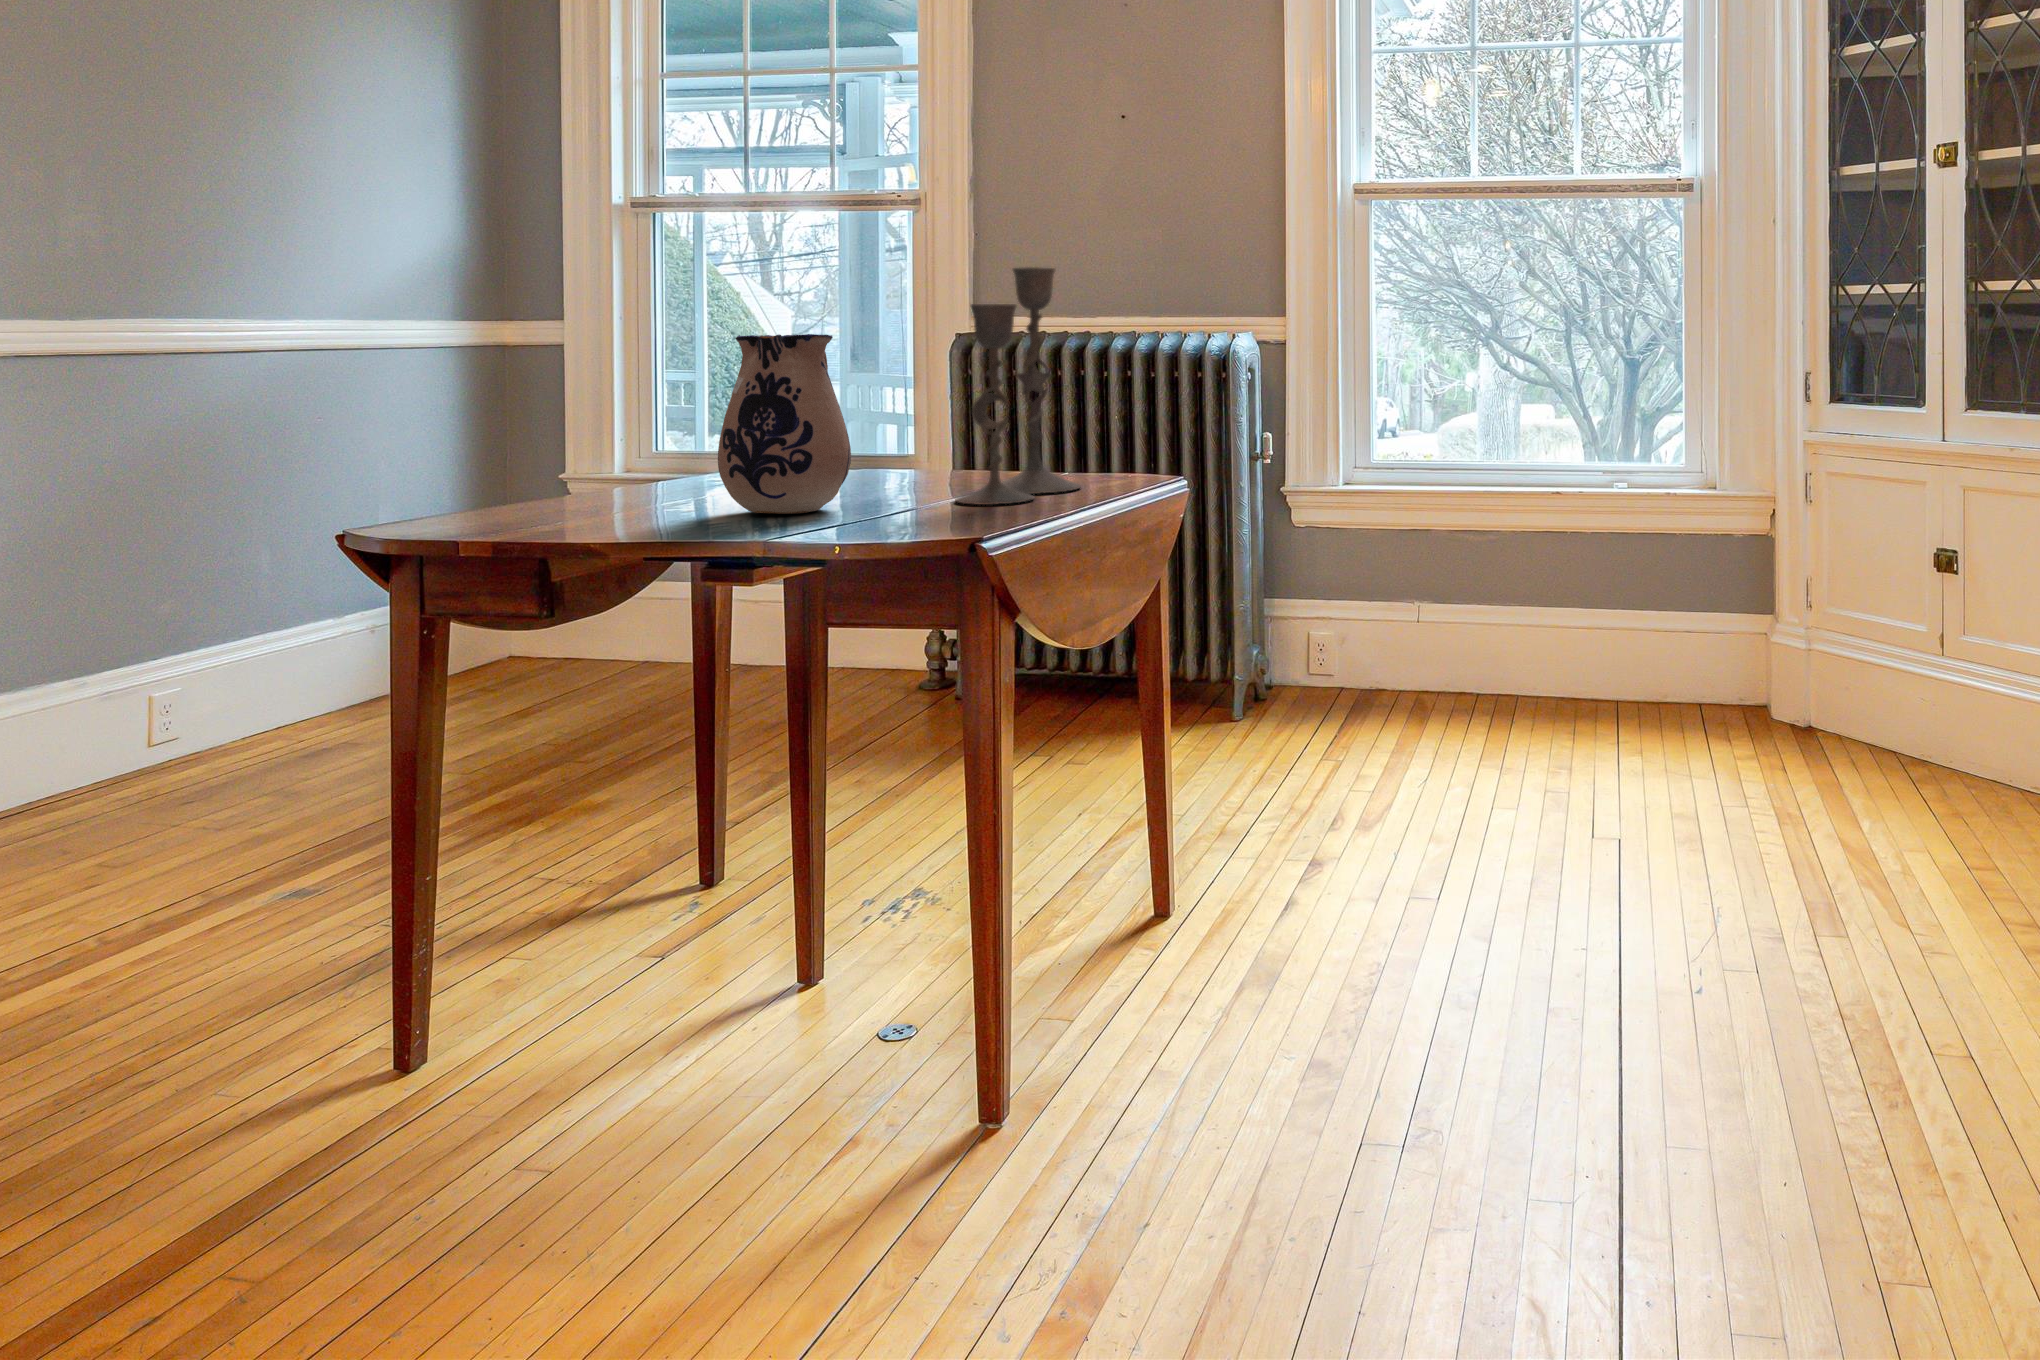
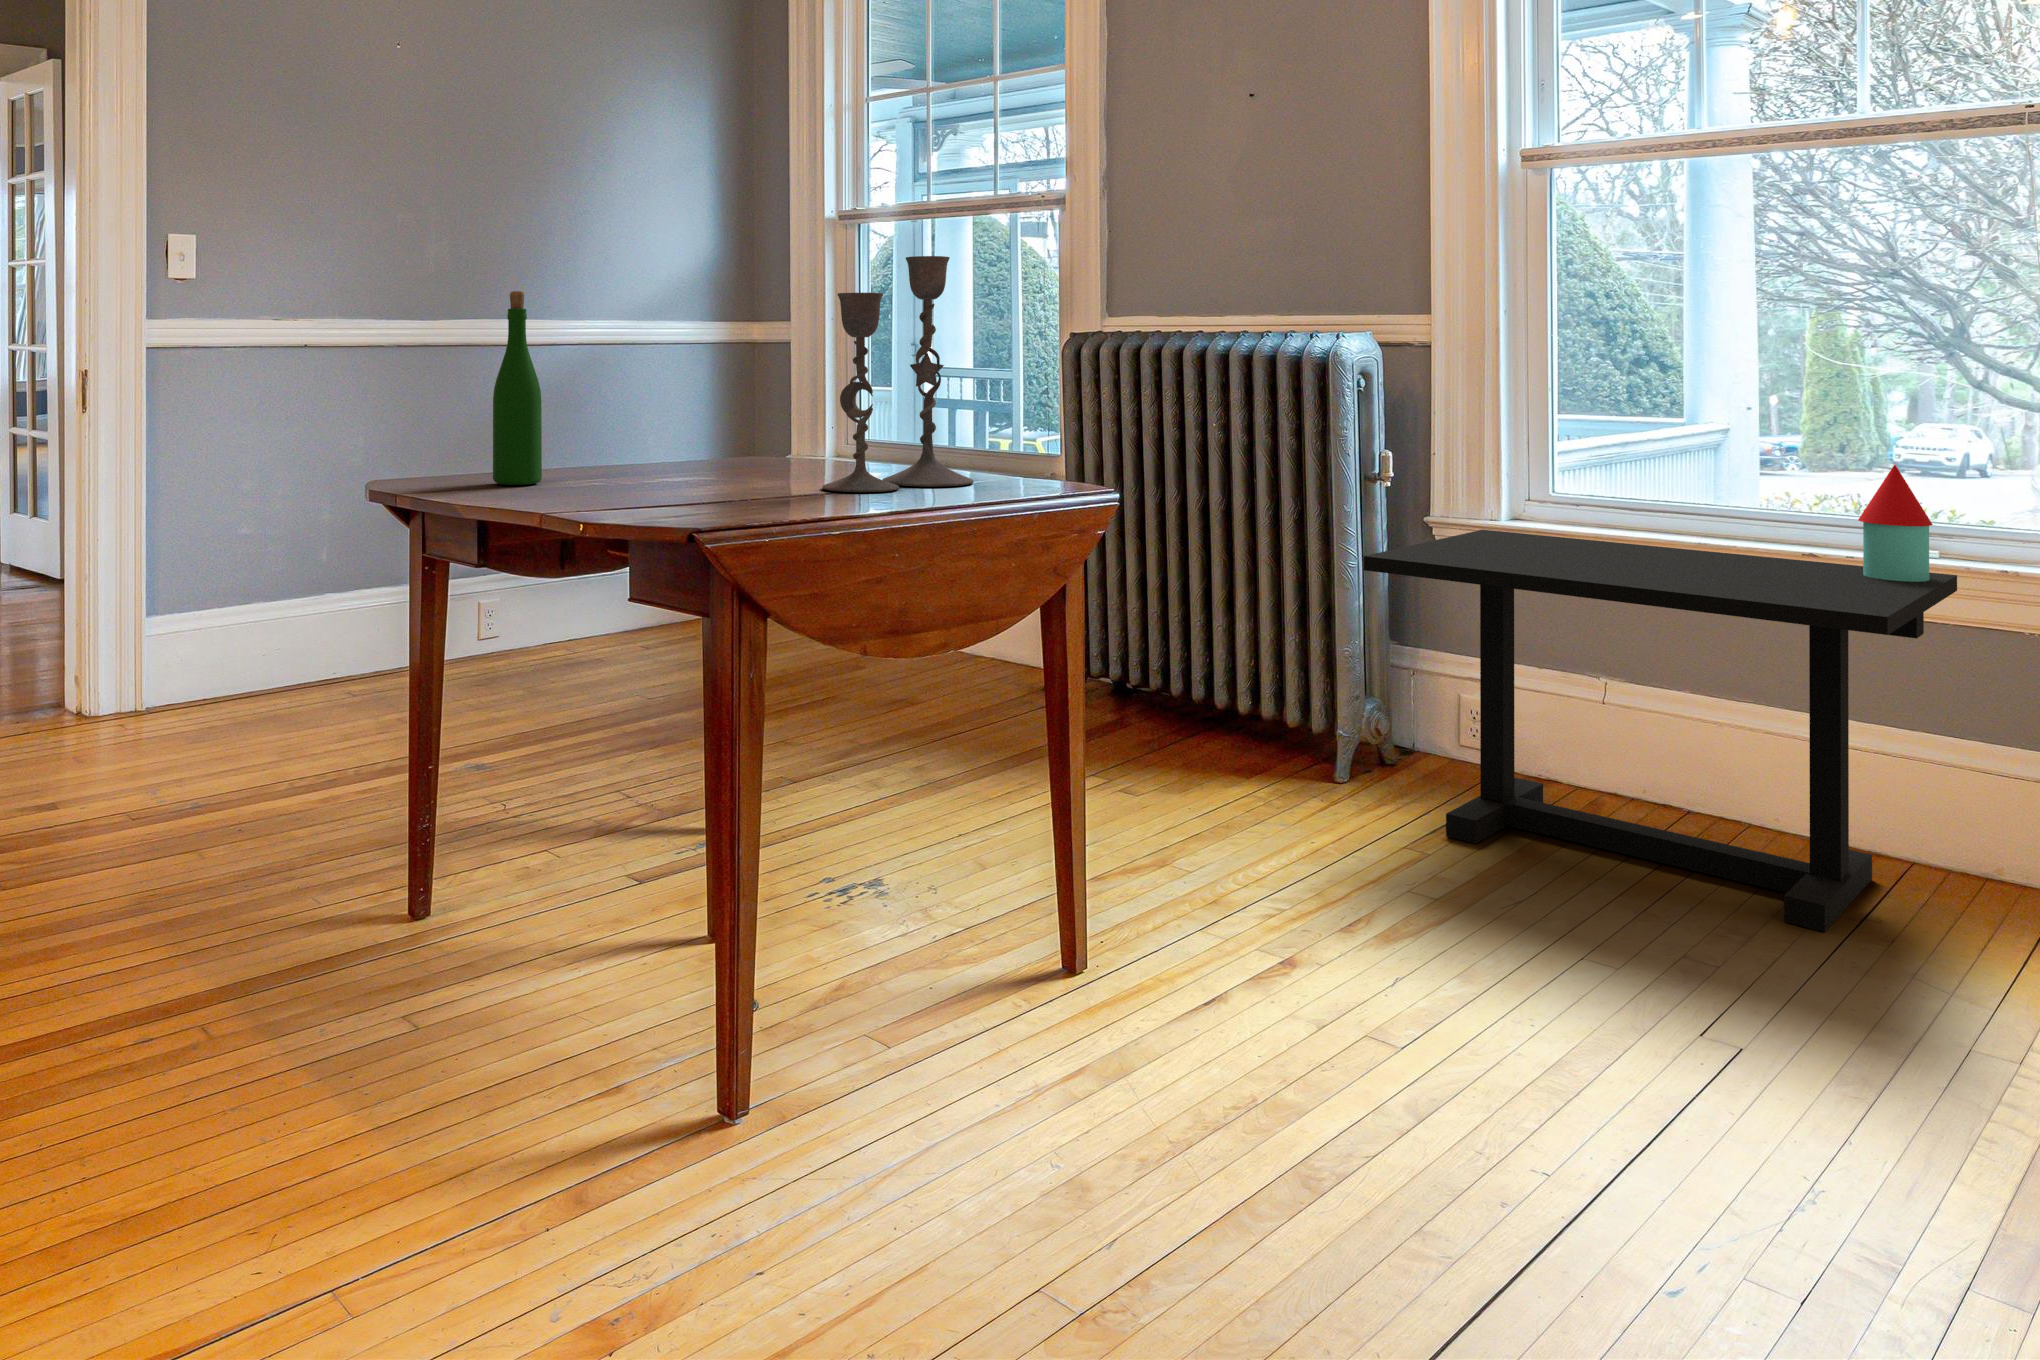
wine bottle: none [548,298,615,531] -> present [493,291,542,485]
ceramic pitcher: present [718,334,851,514] -> none [622,322,737,486]
side table: none [1294,425,1656,758] -> present [1364,465,1957,932]

